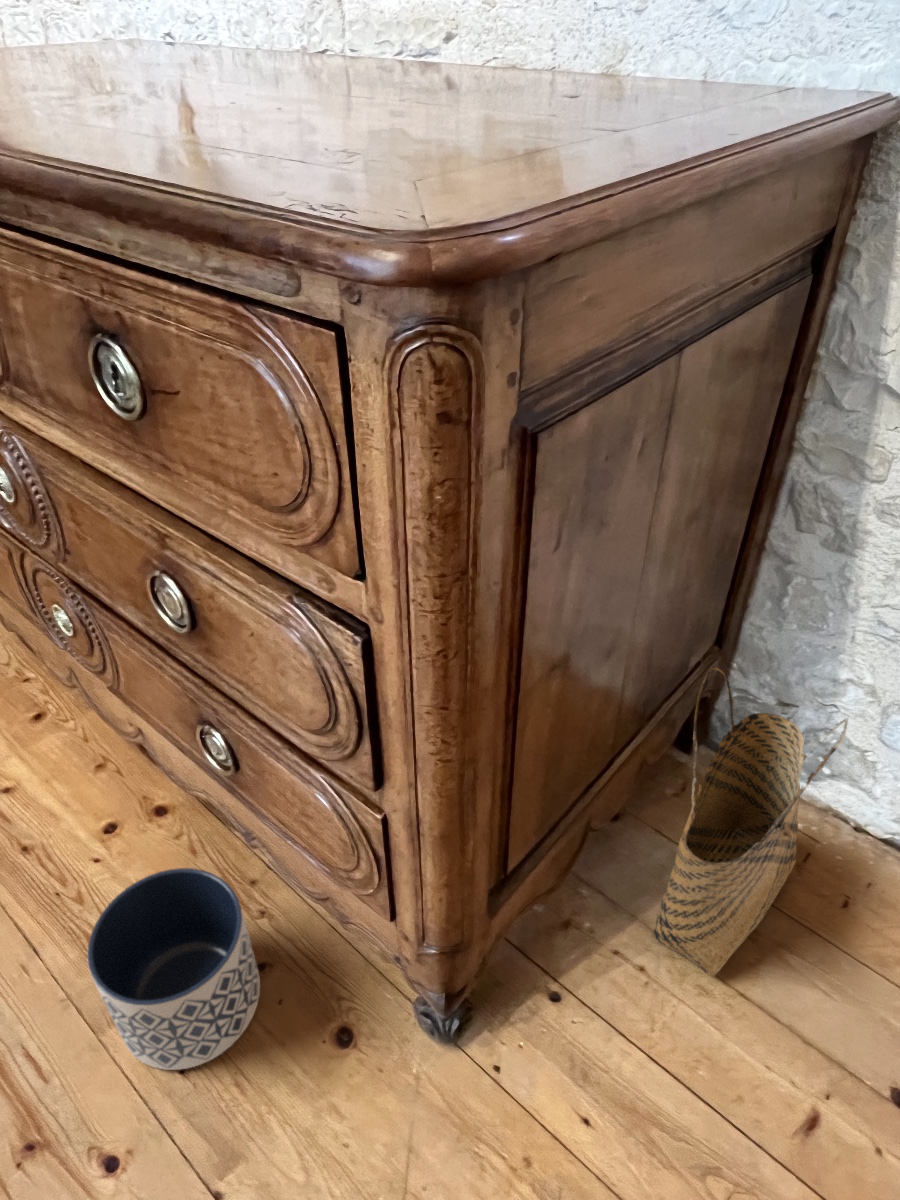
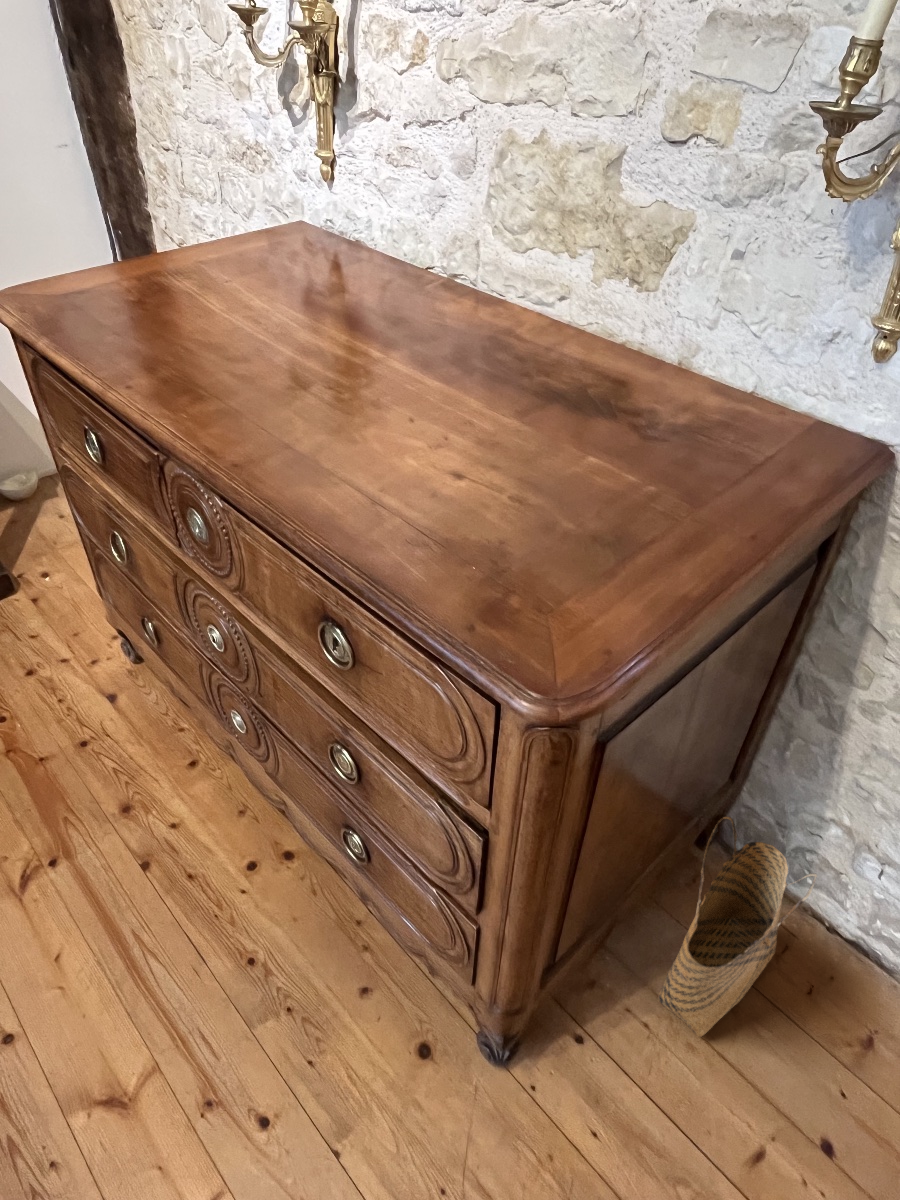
planter: present [87,868,260,1070] -> none [255,919,366,1063]

